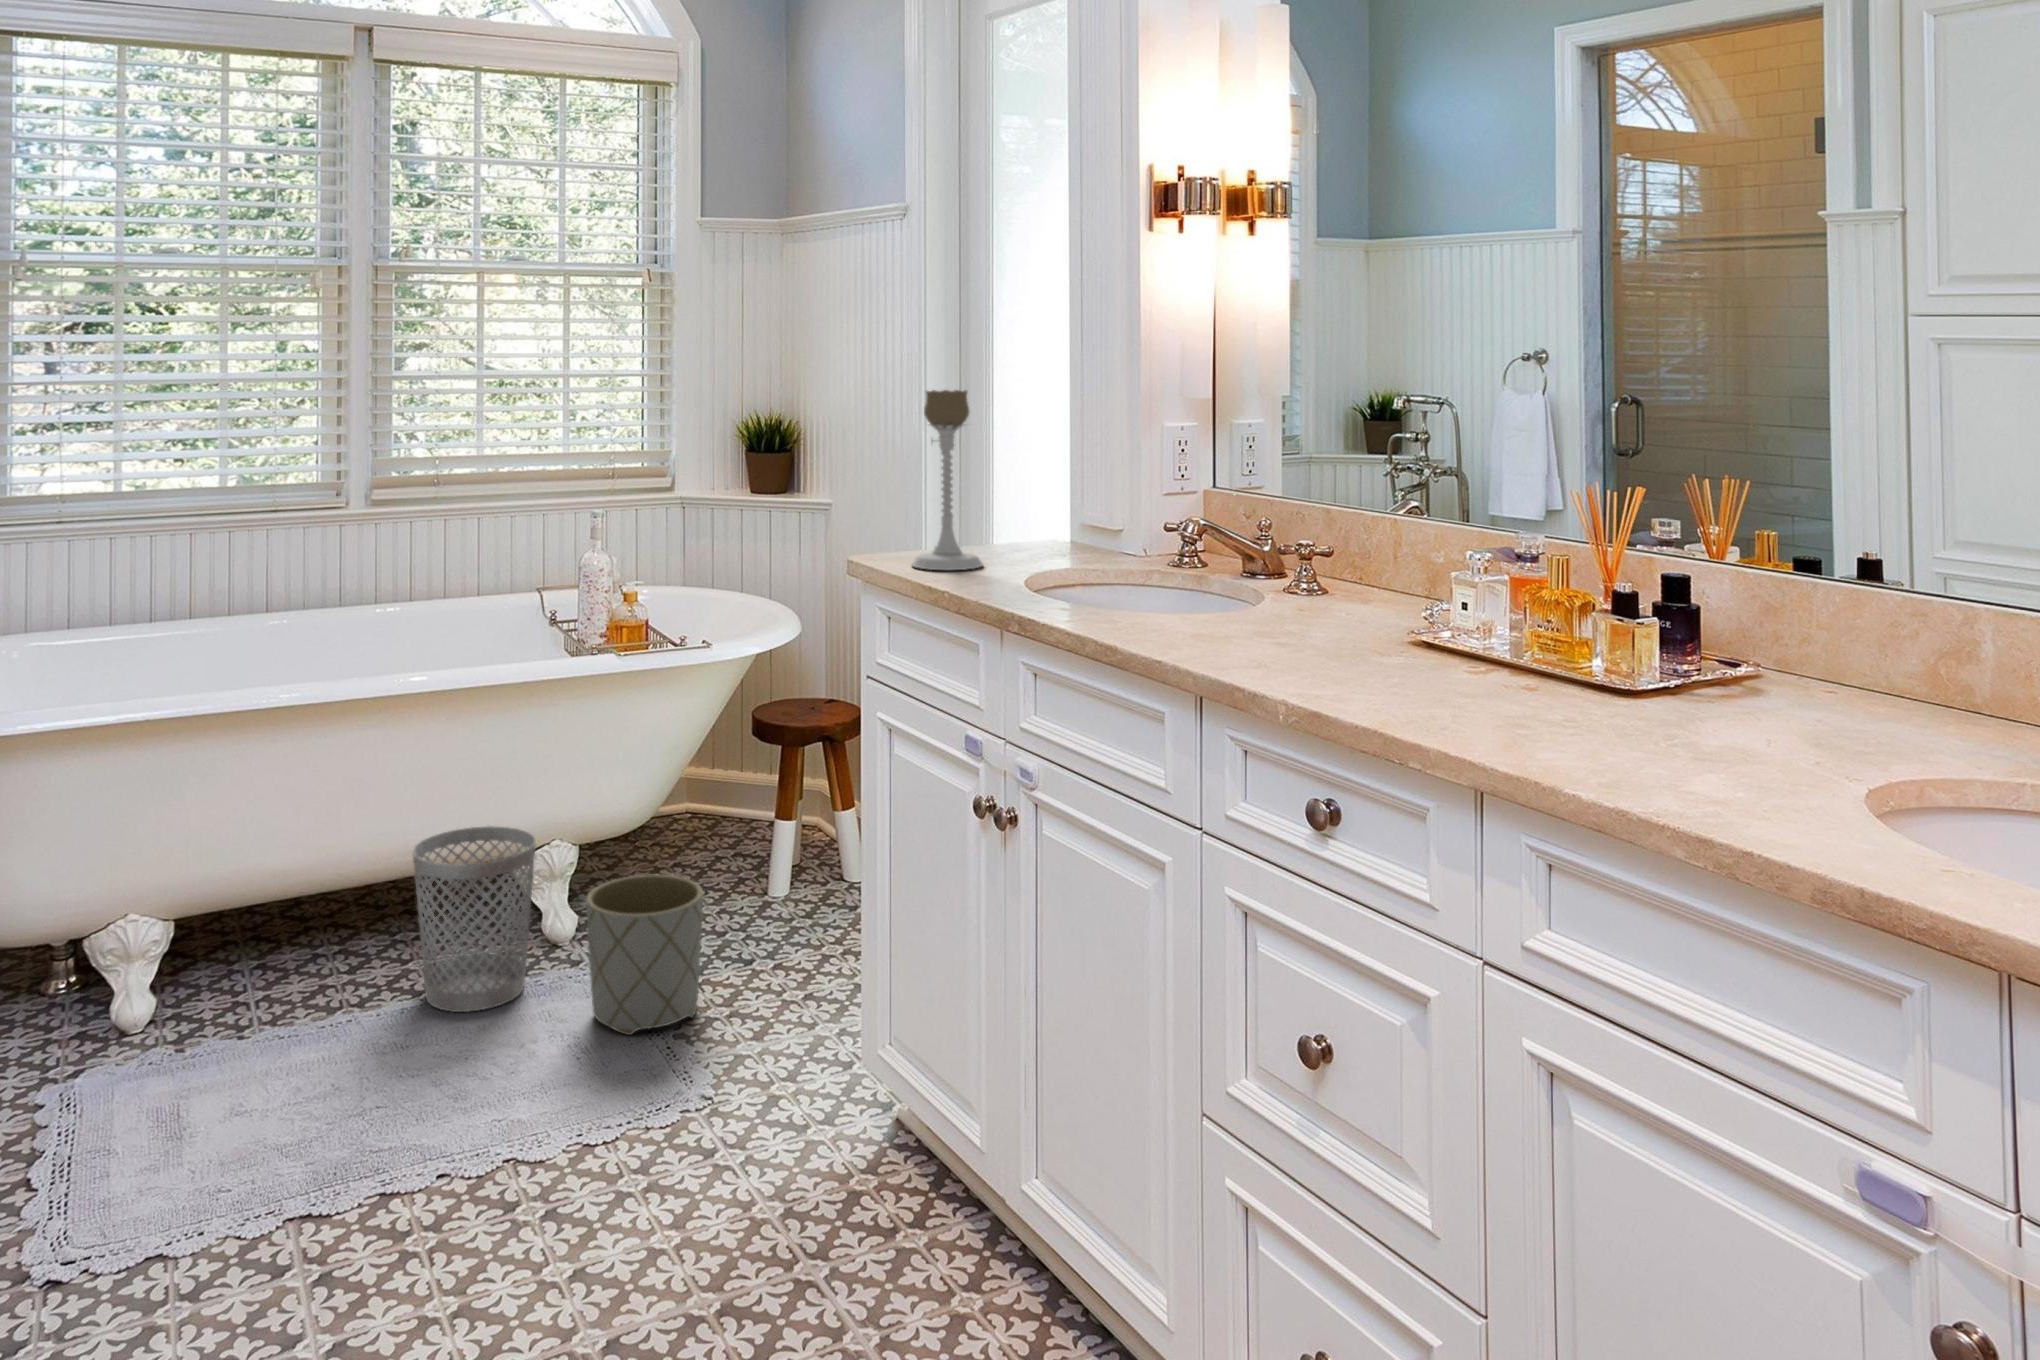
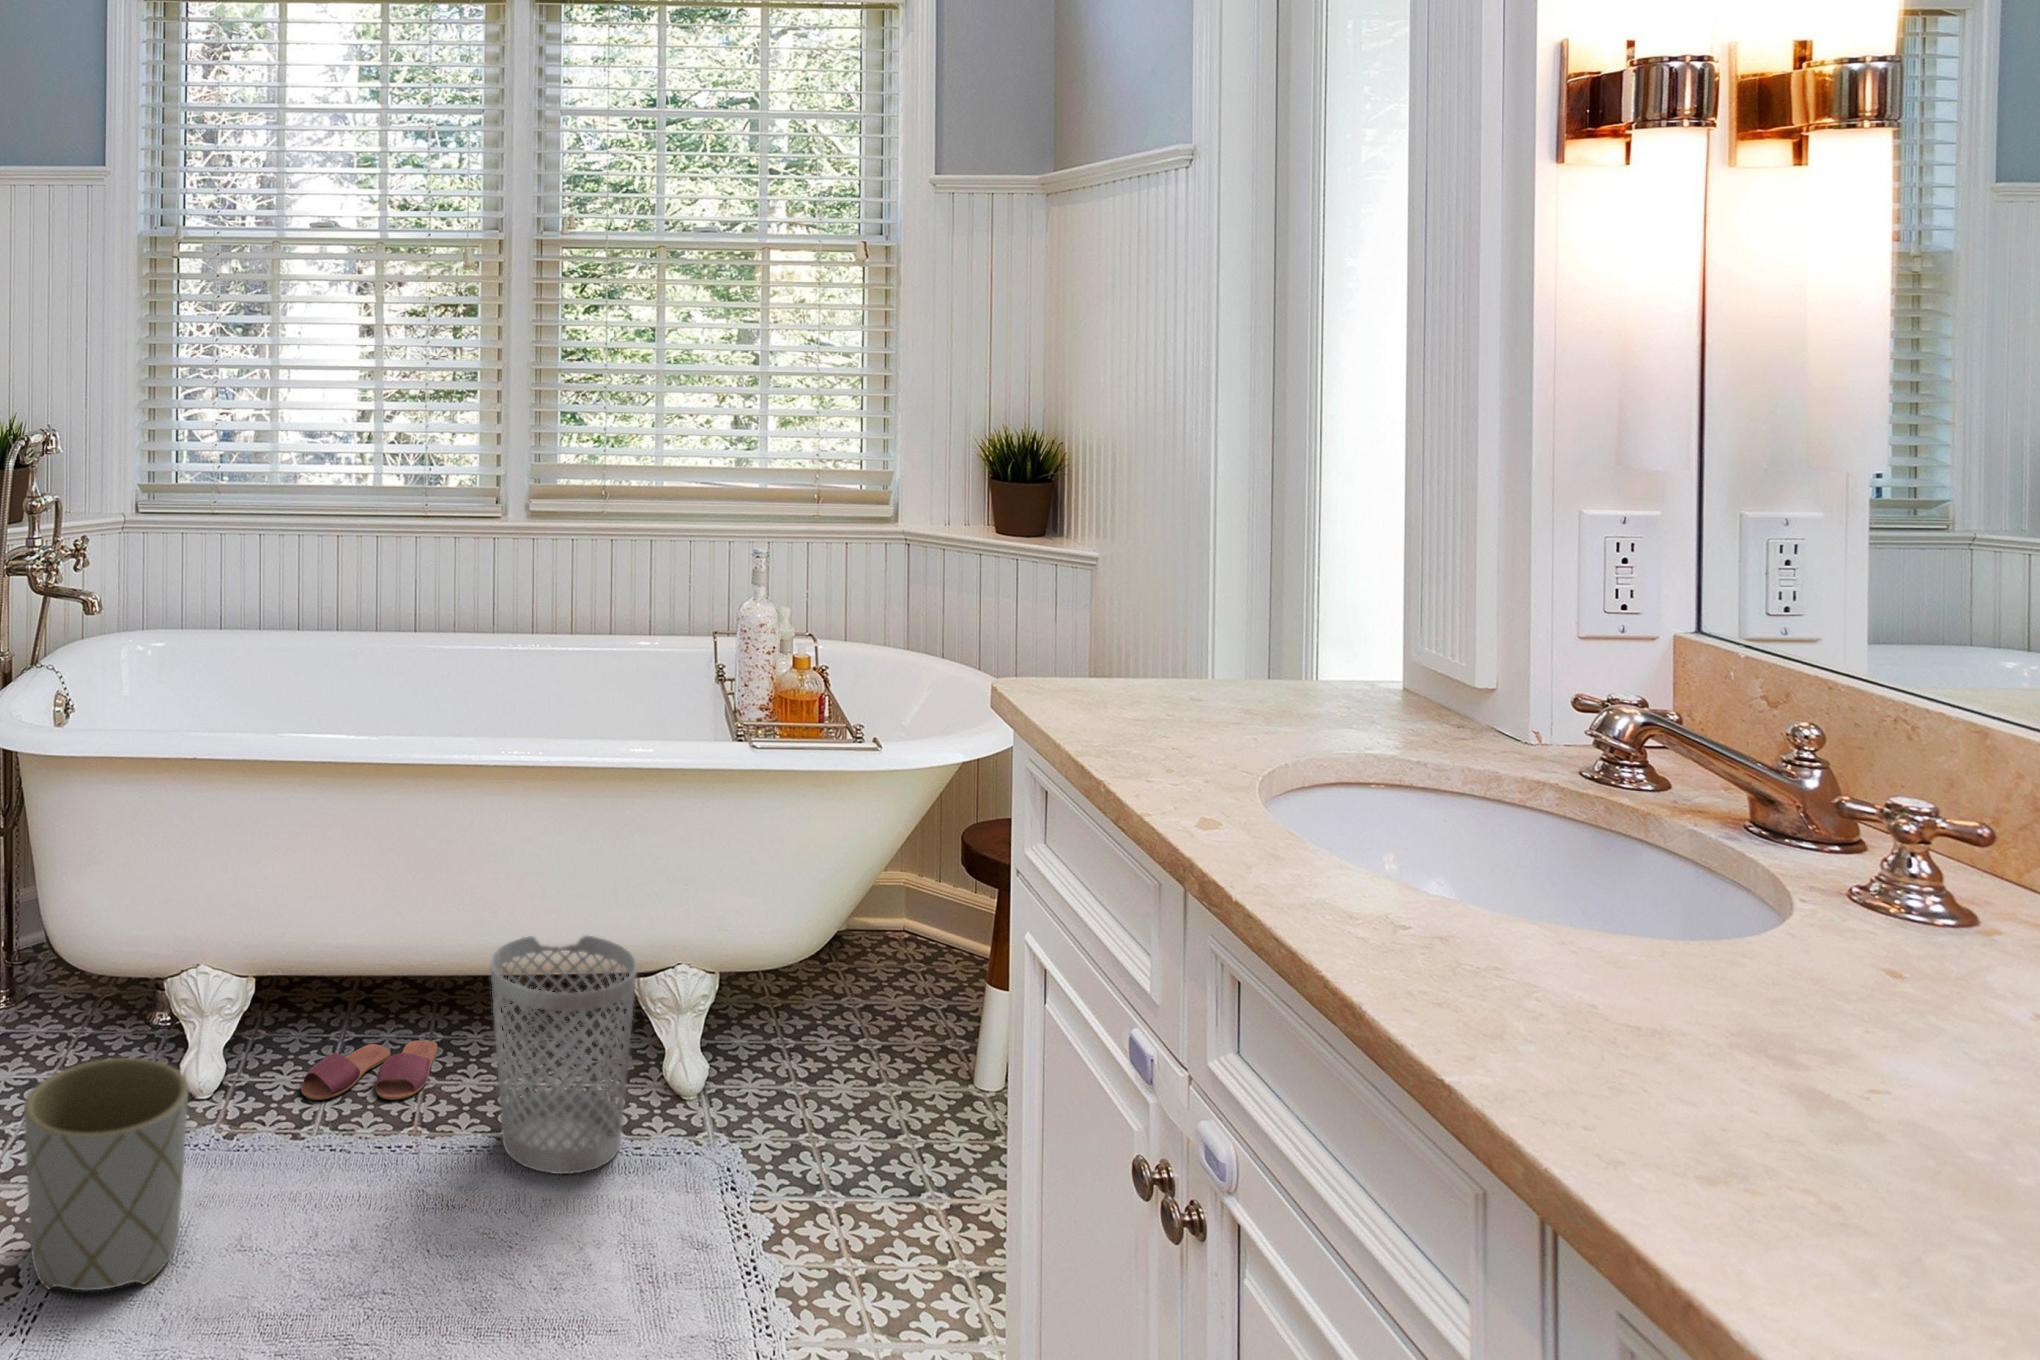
candle holder: present [912,390,983,570] -> none [1097,432,1223,732]
planter: present [586,875,703,1035] -> present [24,1058,188,1290]
slippers: none [225,953,340,1011] -> present [301,1040,437,1100]

